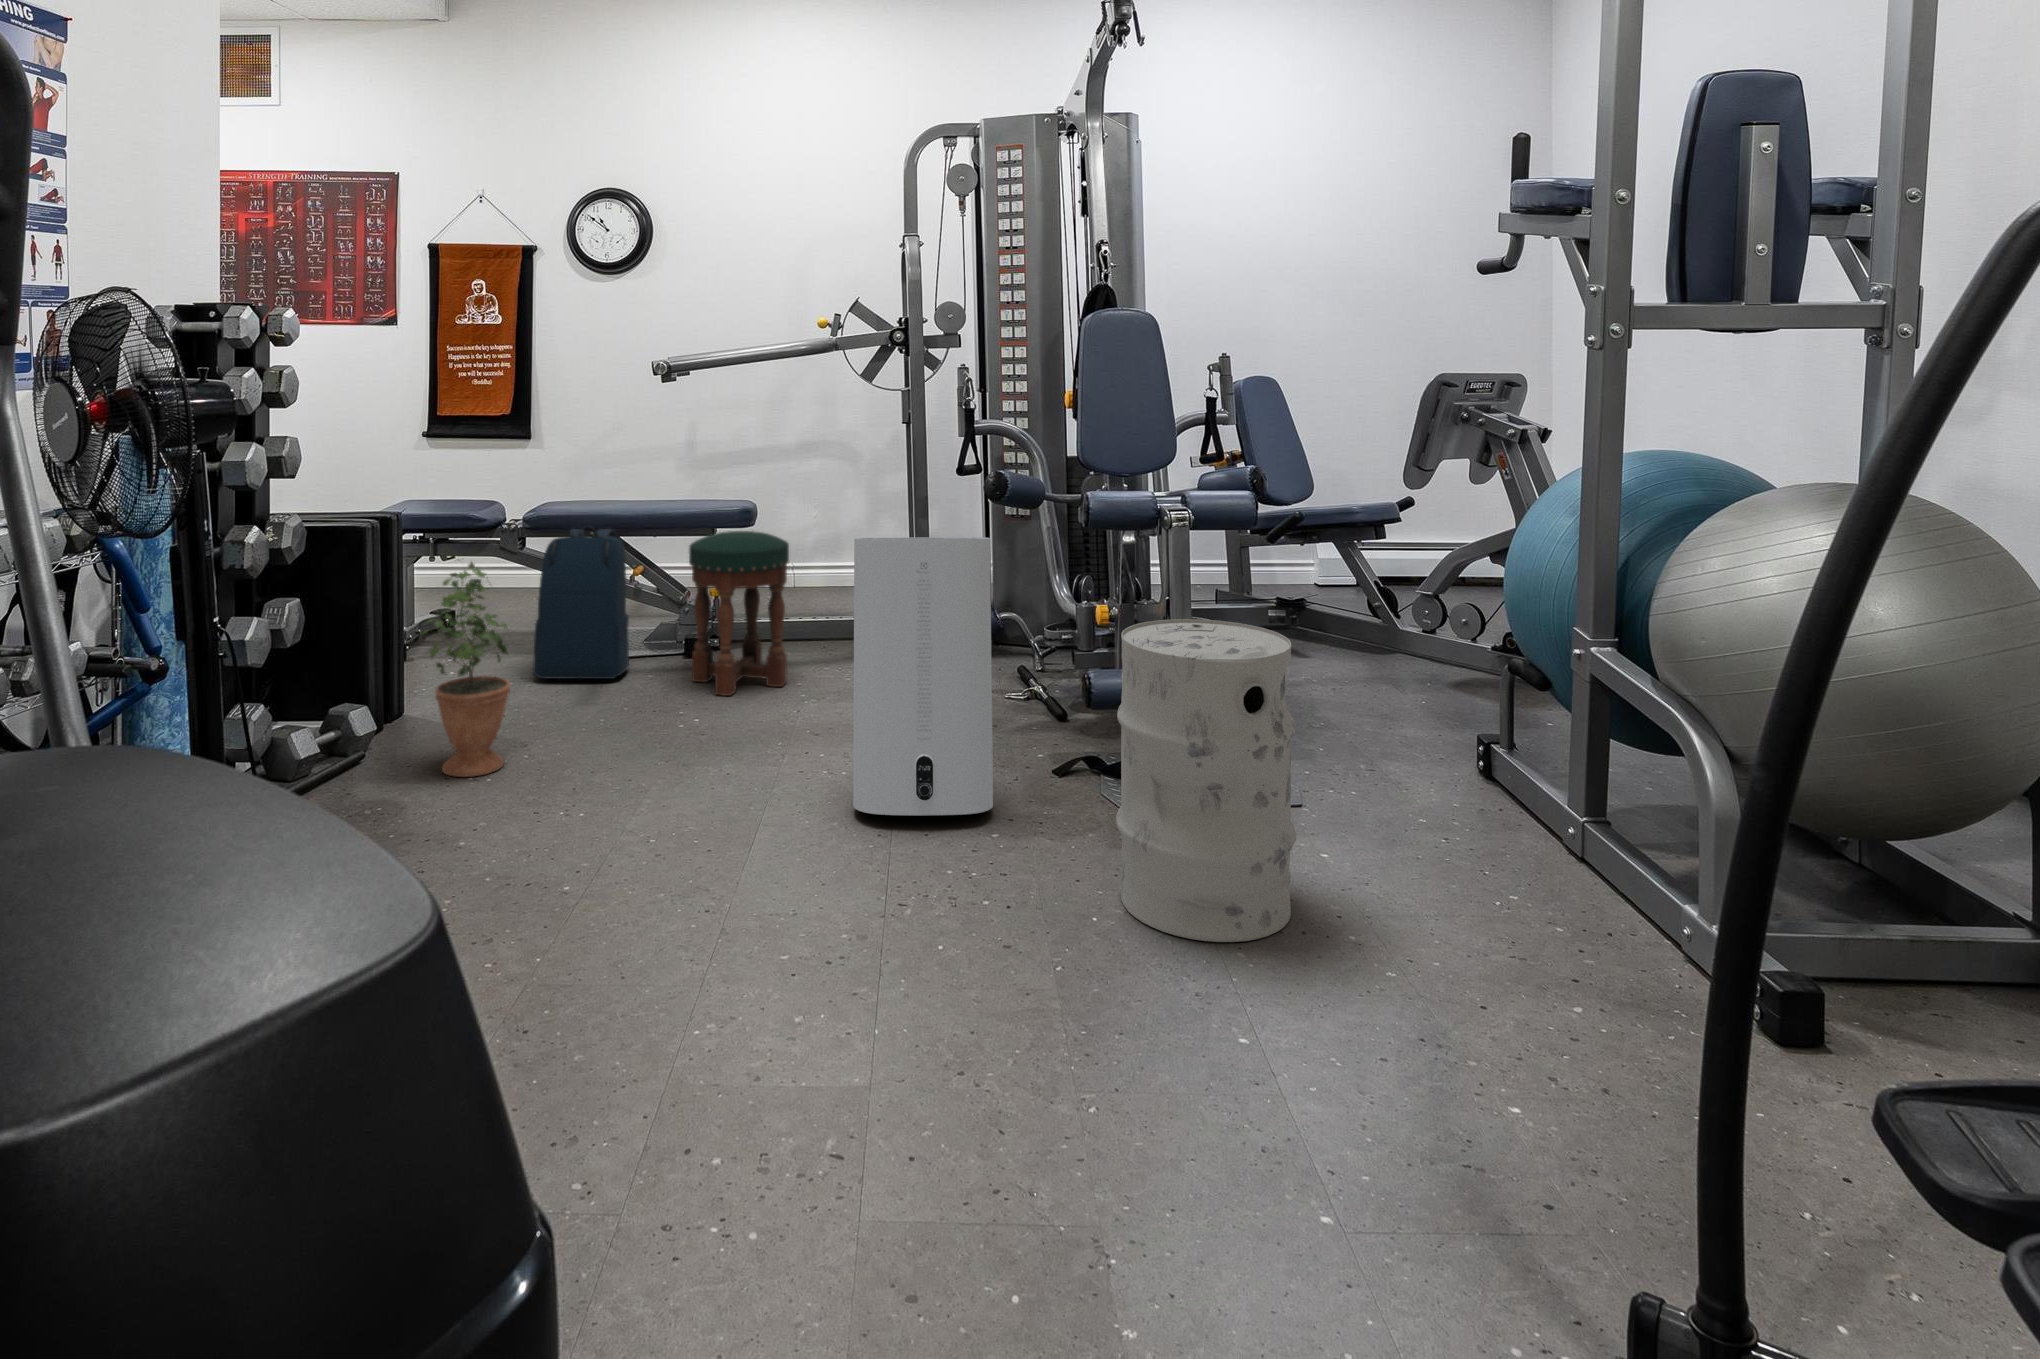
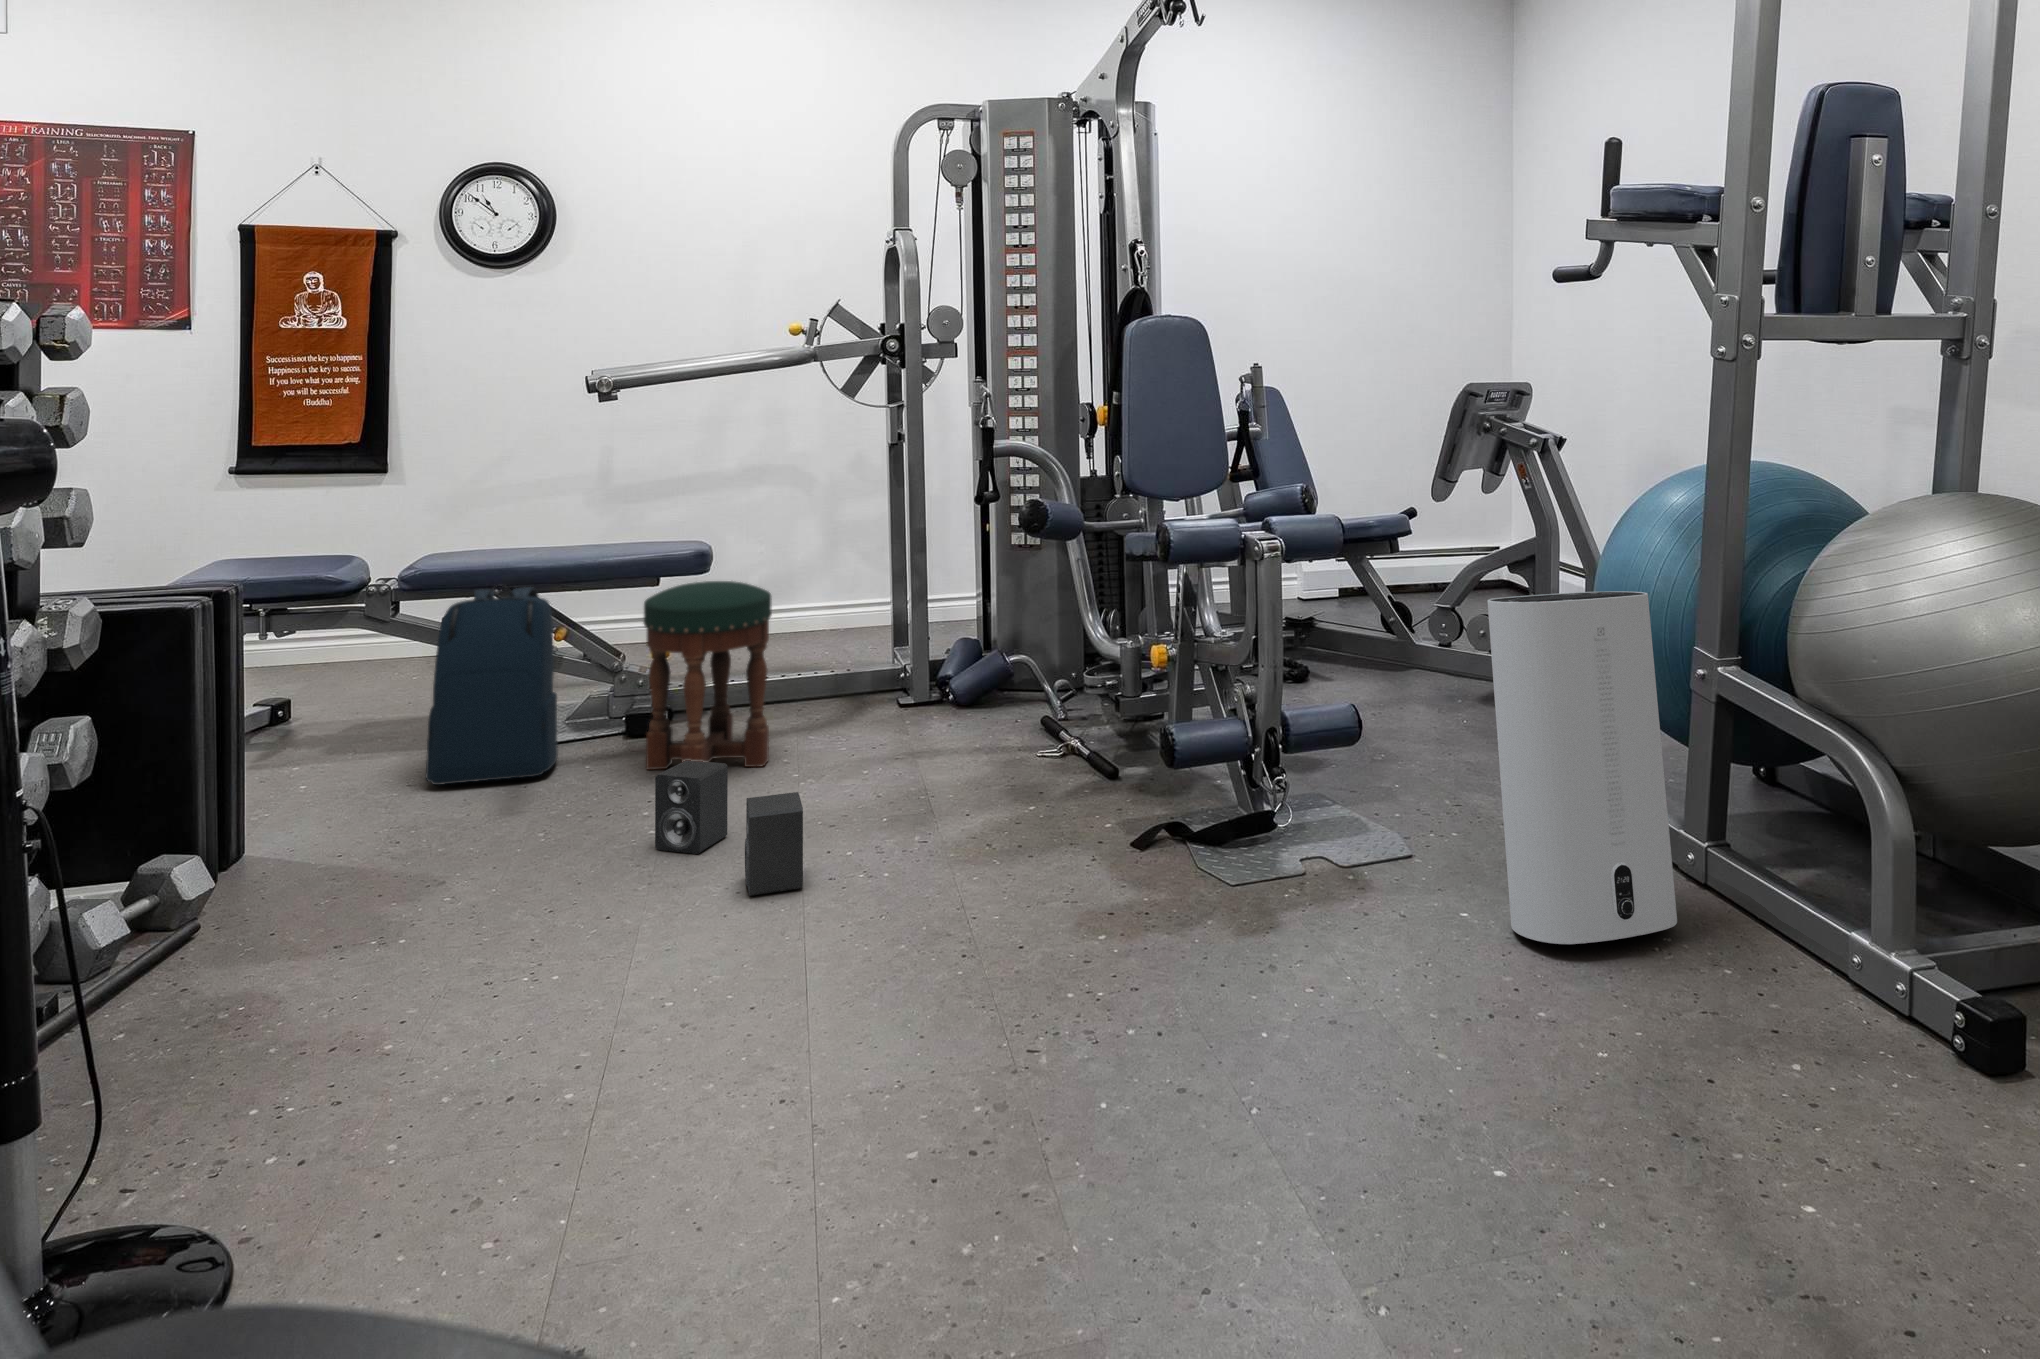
air purifier: present [853,537,993,816] -> present [1488,591,1677,944]
potted plant: present [420,562,510,777] -> none [285,642,419,935]
trash can: present [1116,619,1296,942] -> none [1230,660,1422,1020]
speaker: none [683,672,786,783] -> present [655,760,803,896]

